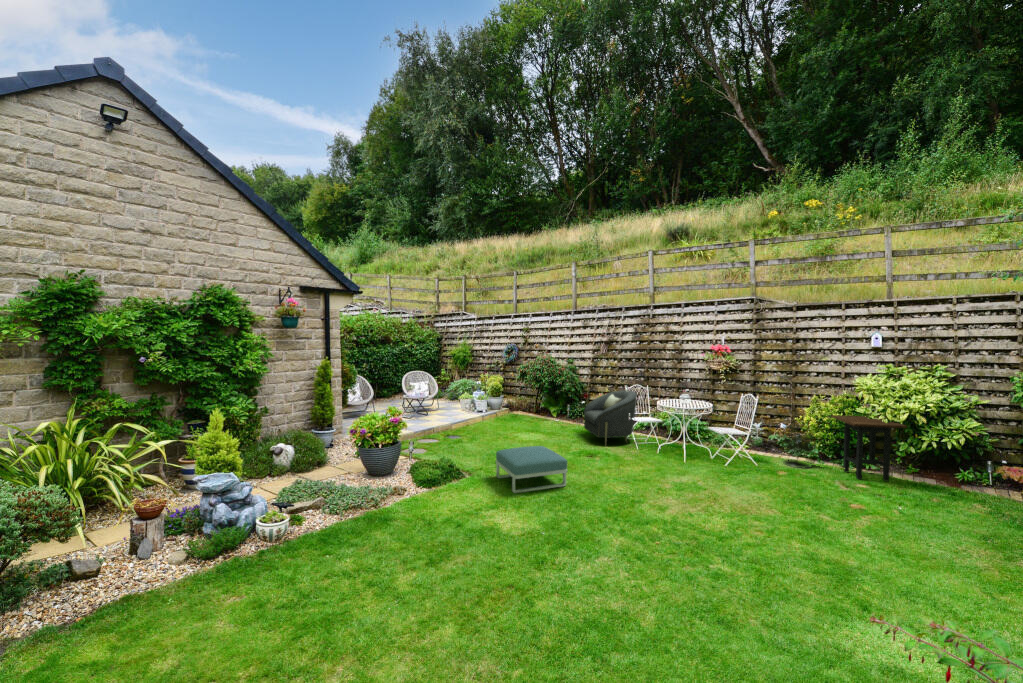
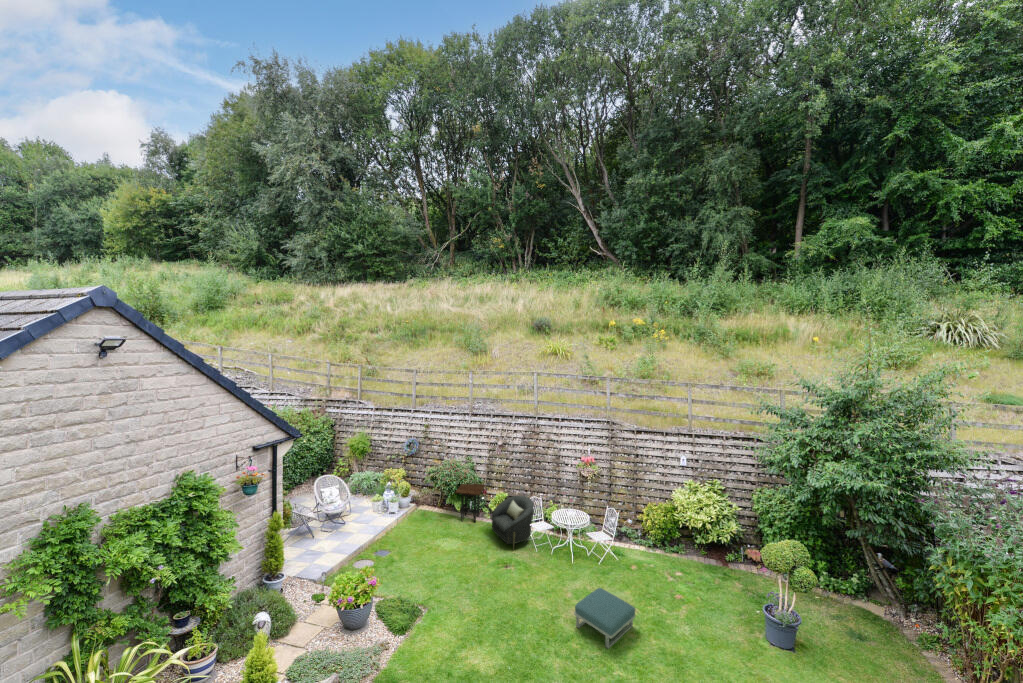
side table: present [831,415,907,481] -> present [456,484,486,523]
potted tree: present [784,421,813,468] -> none [632,520,652,555]
footstool: present [496,446,567,493] -> present [574,588,635,648]

